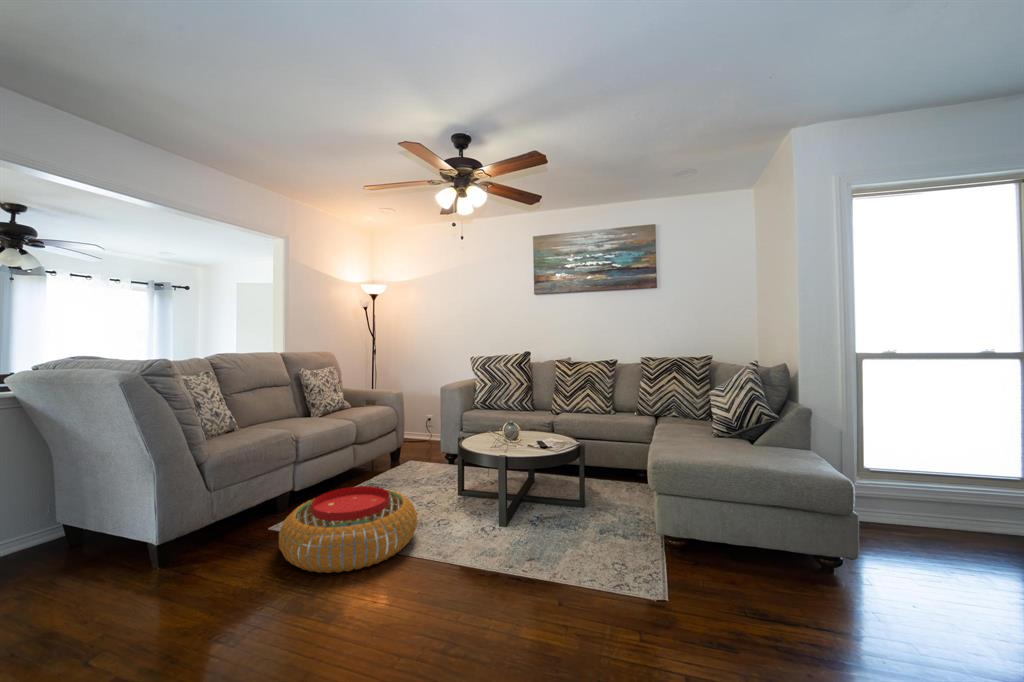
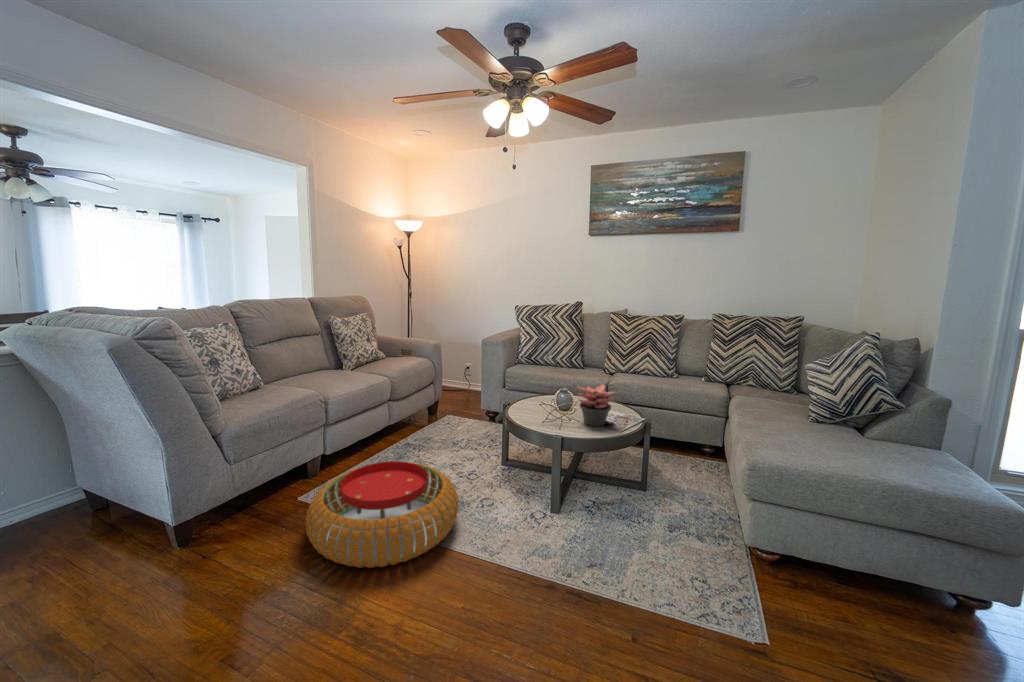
succulent plant: none [520,412,551,447] -> present [578,384,614,426]

